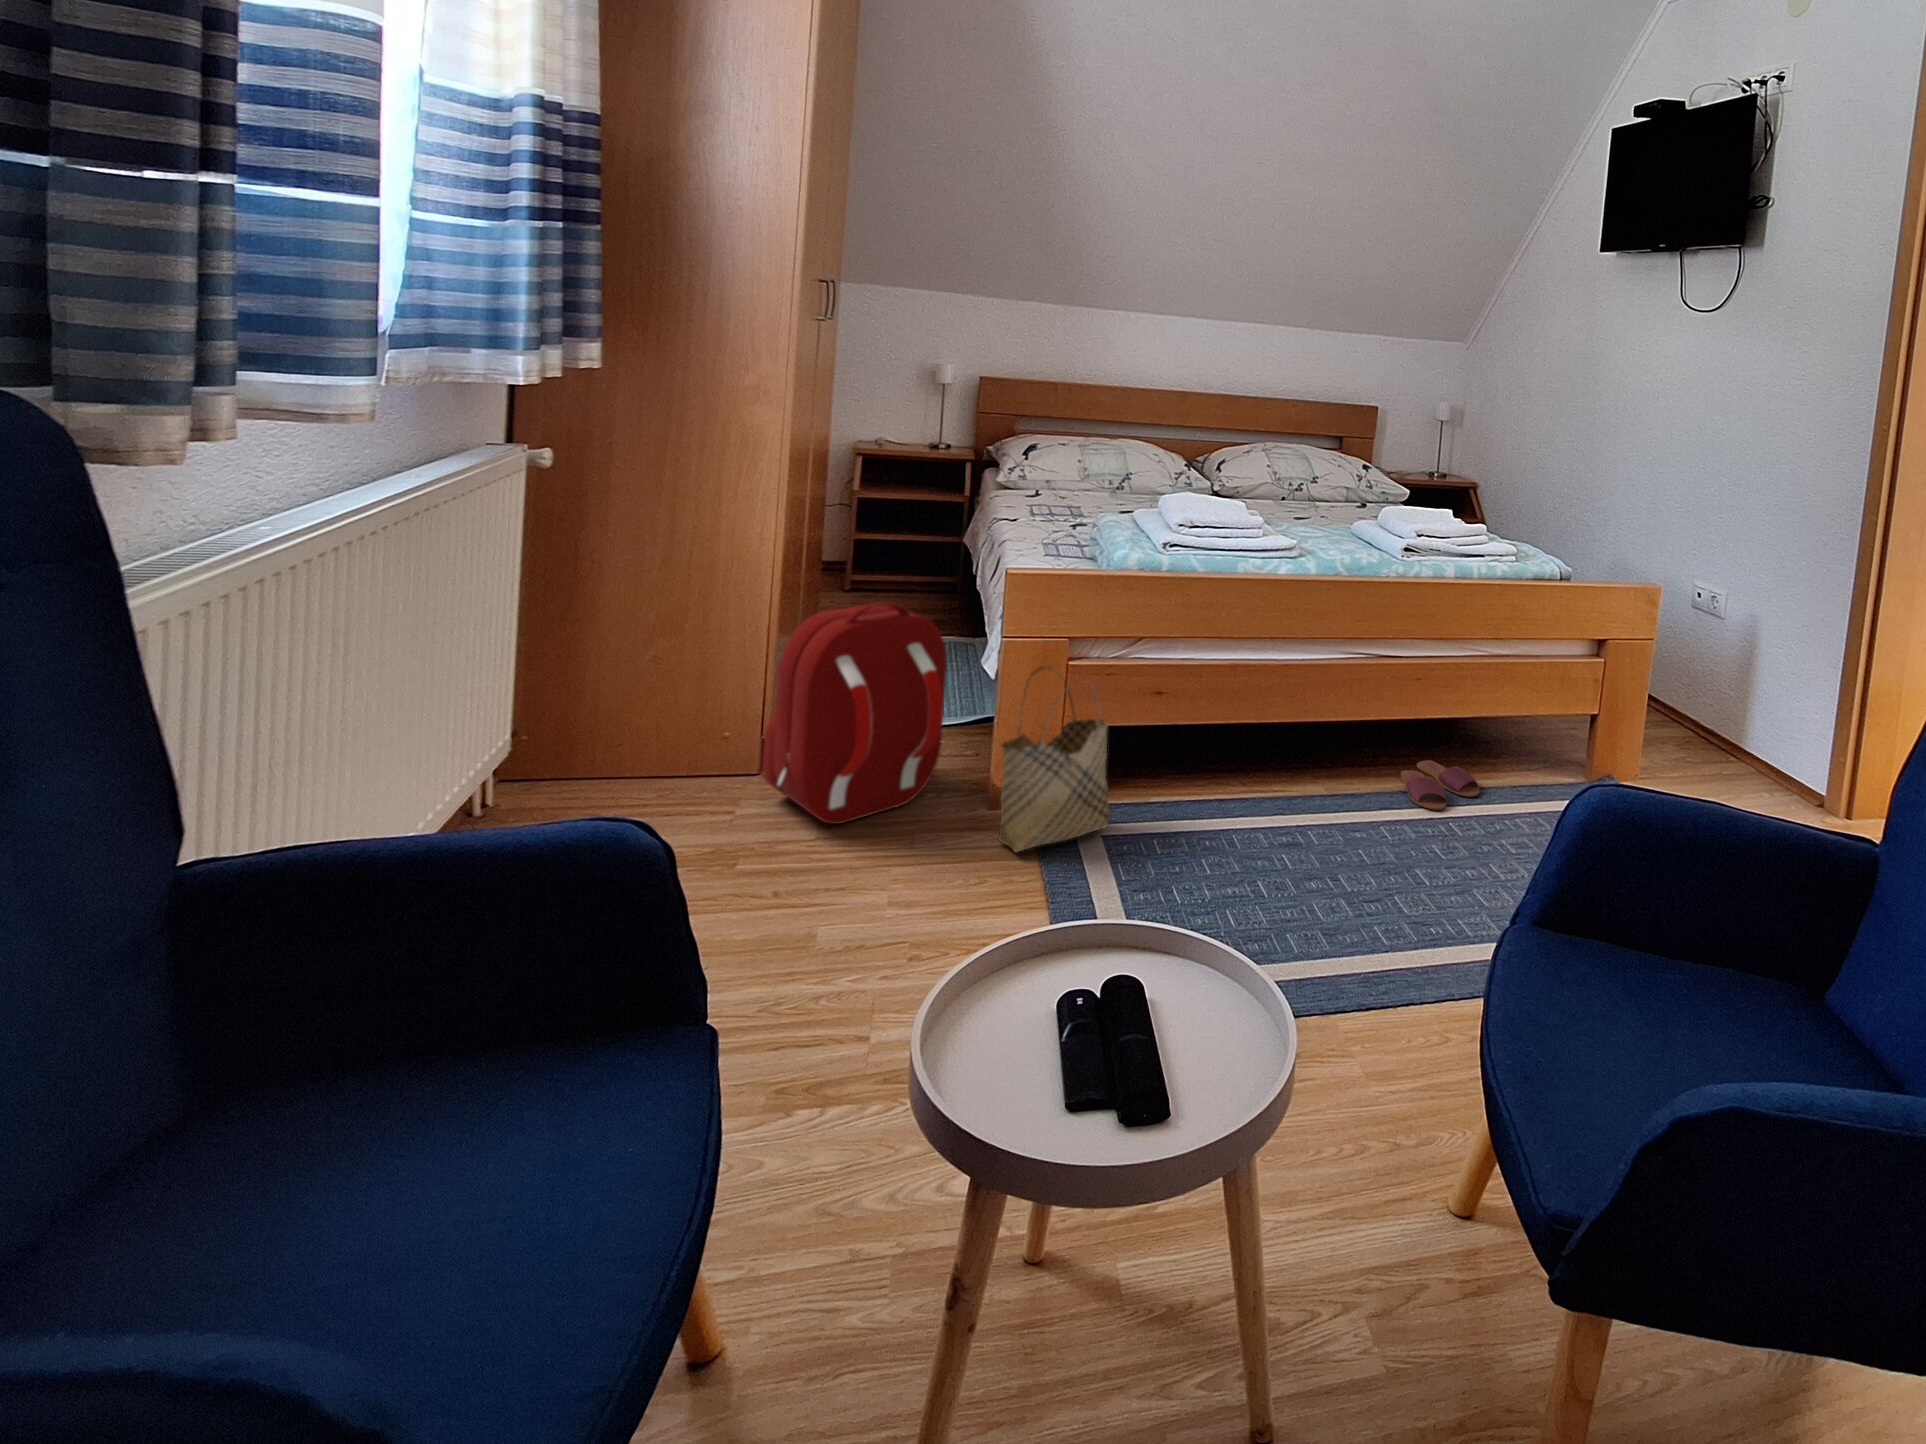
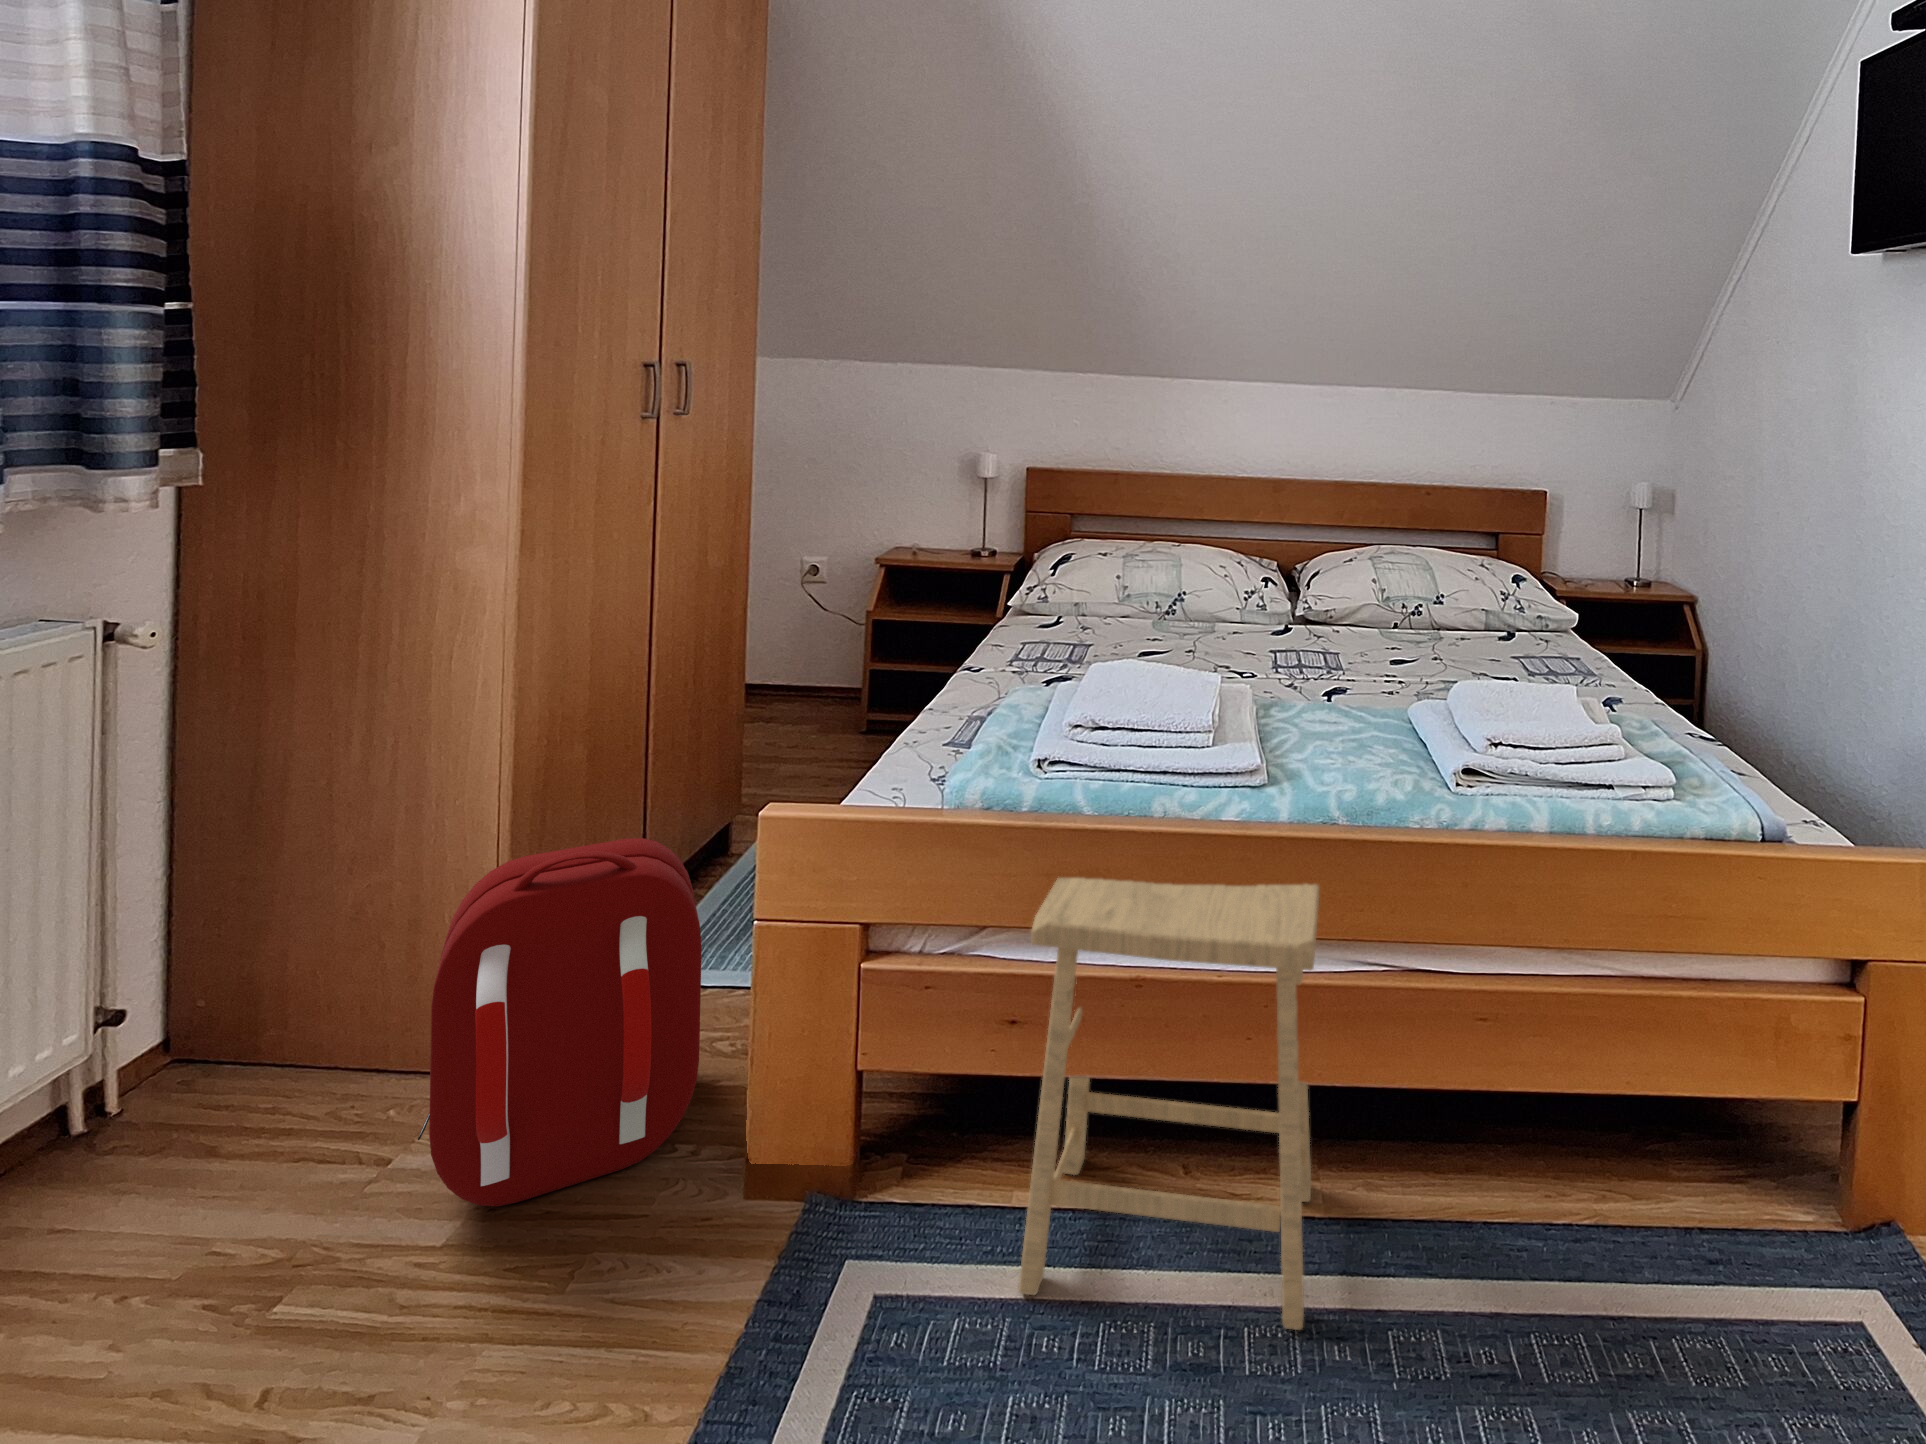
footstool: none [1175,599,1355,828] -> present [1018,878,1320,1330]
woven basket: present [998,667,1109,852] -> none [675,979,899,1337]
slippers: present [1401,760,1480,810] -> none [1465,1141,1609,1300]

